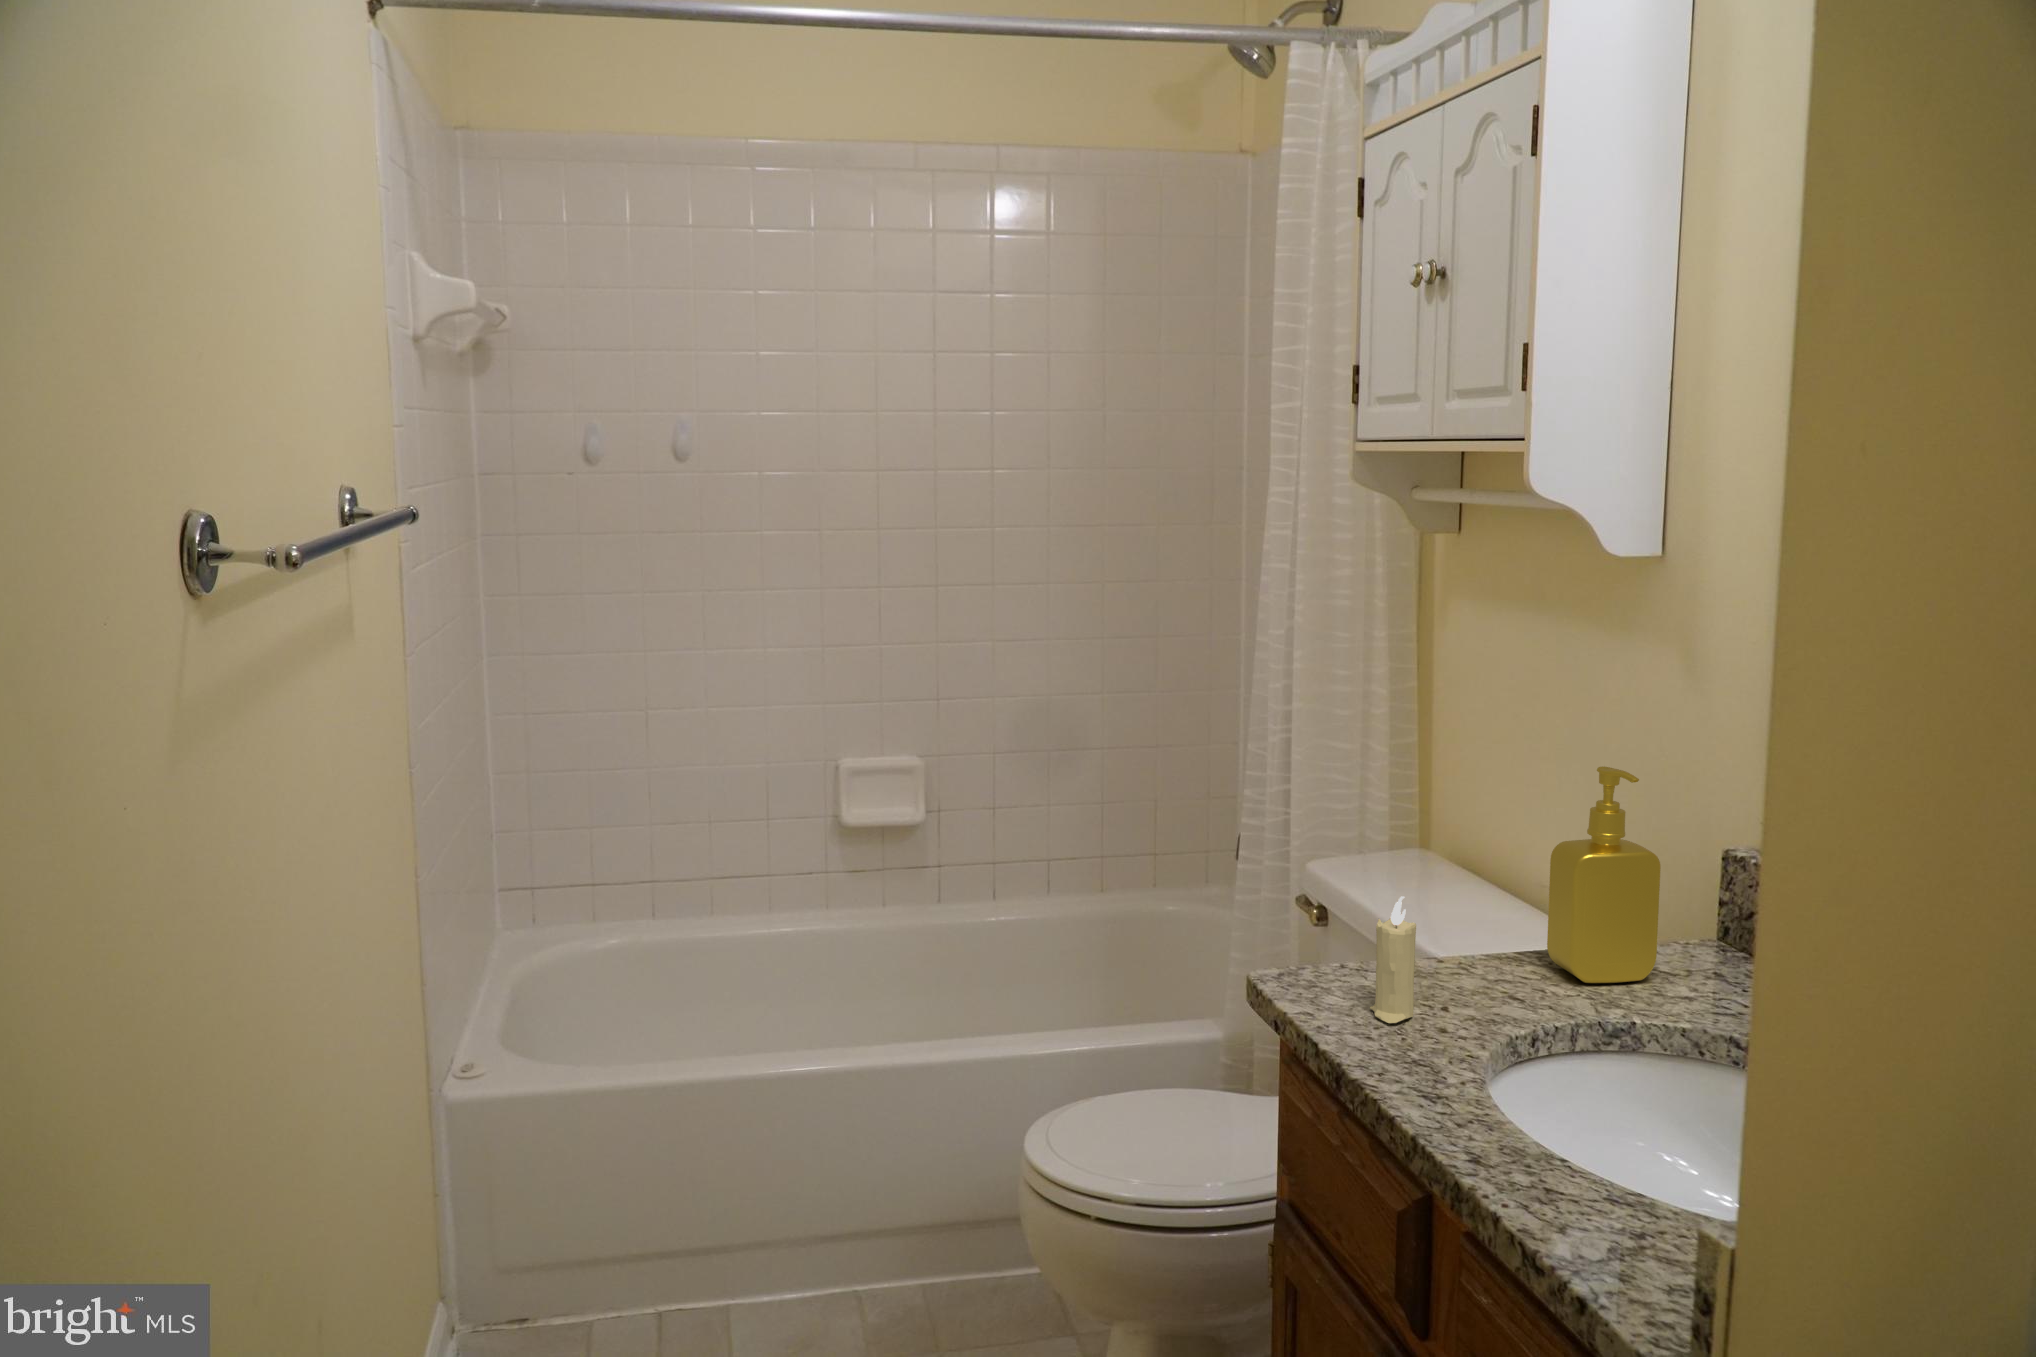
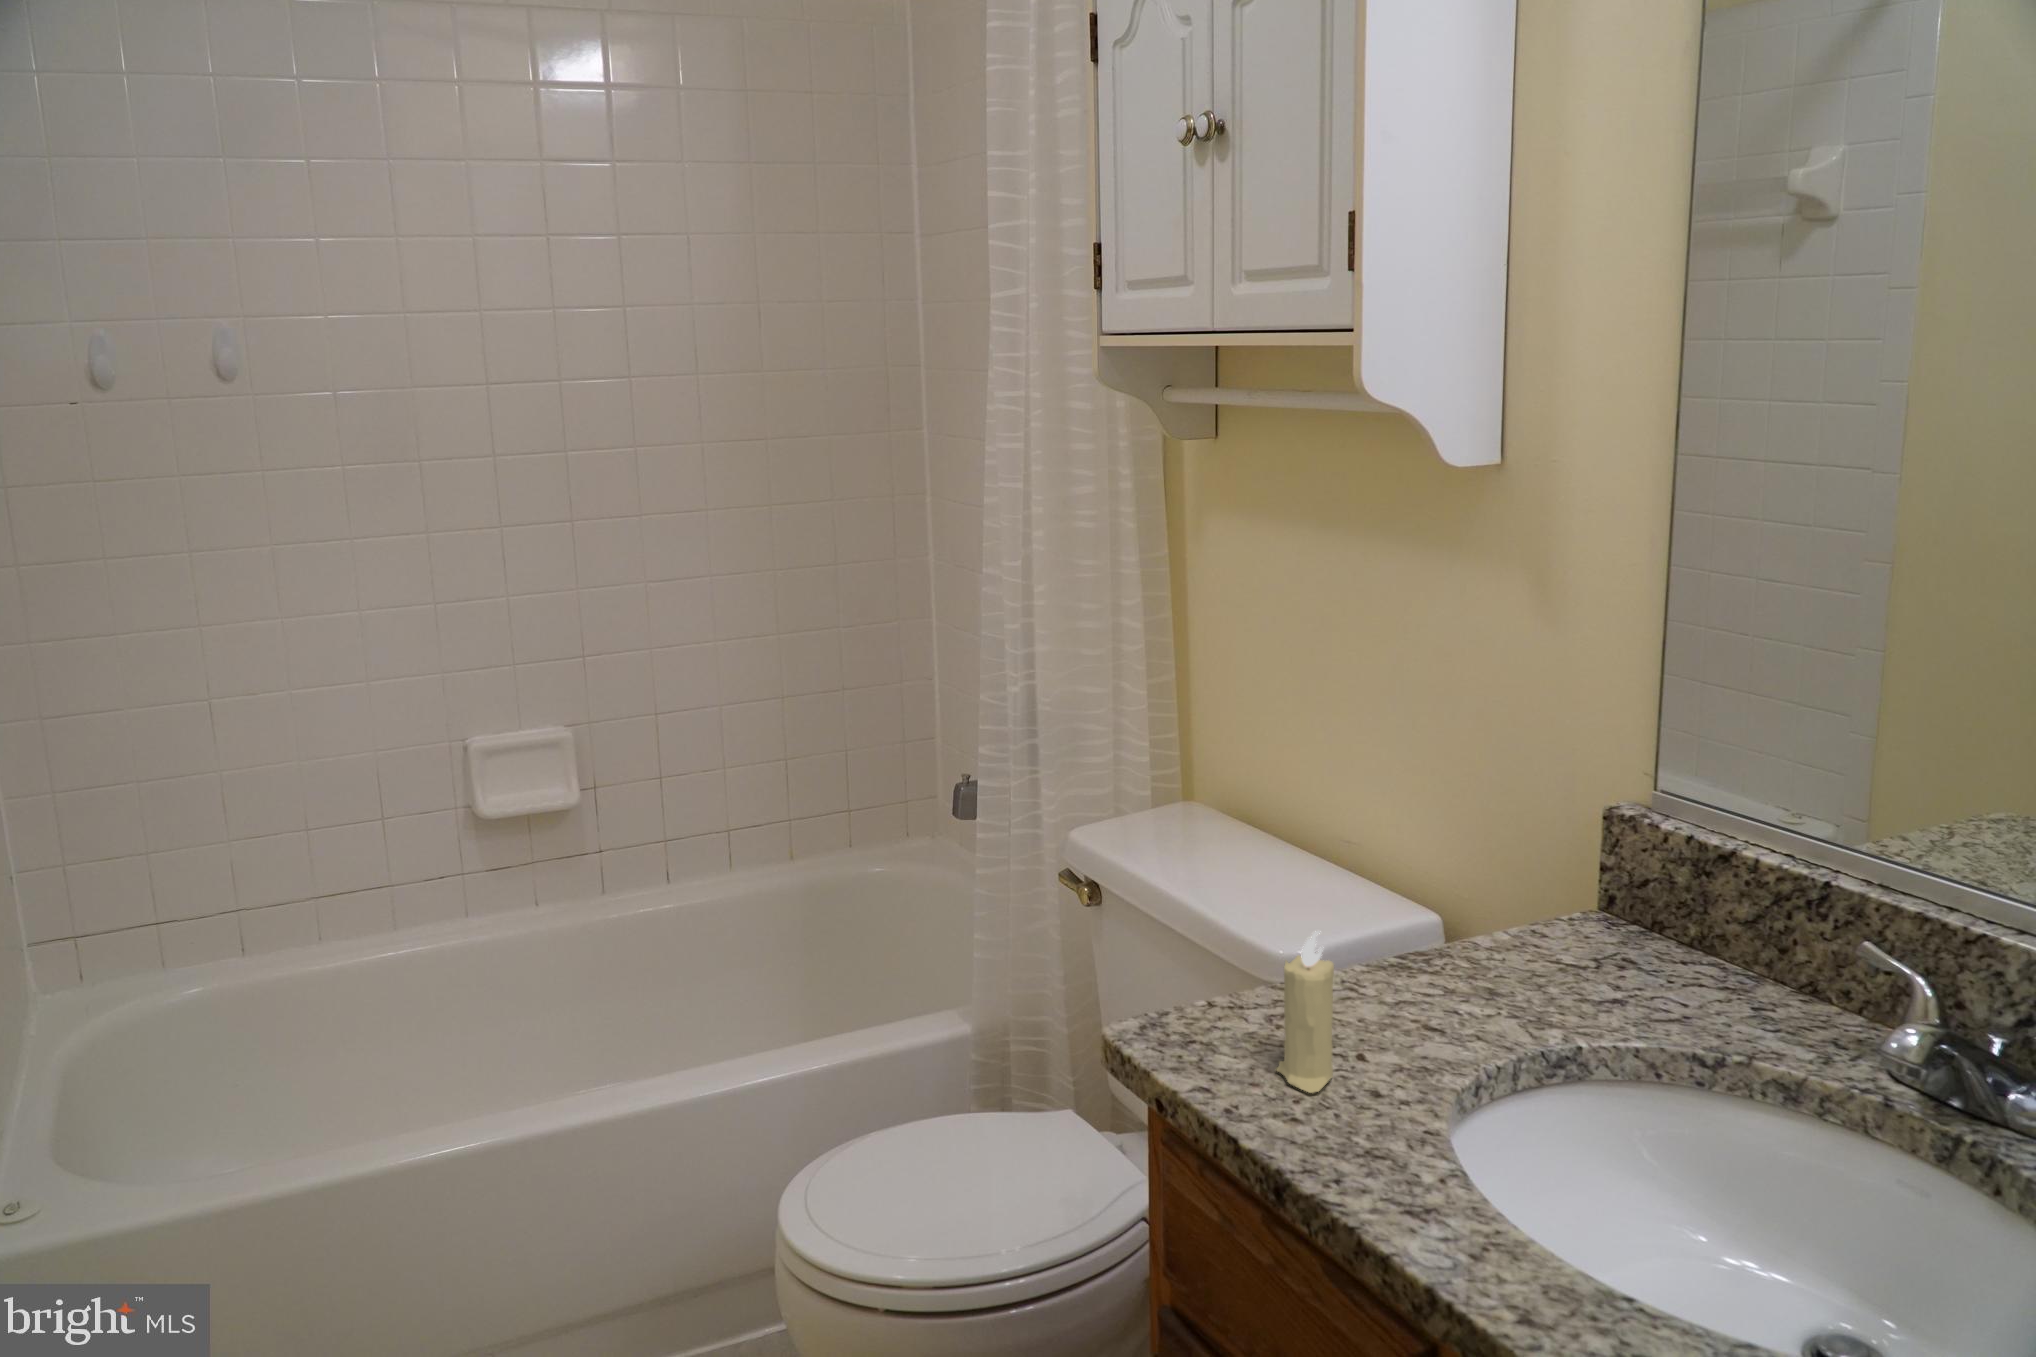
soap dispenser: present [1547,766,1661,983] -> none [1443,732,1573,994]

